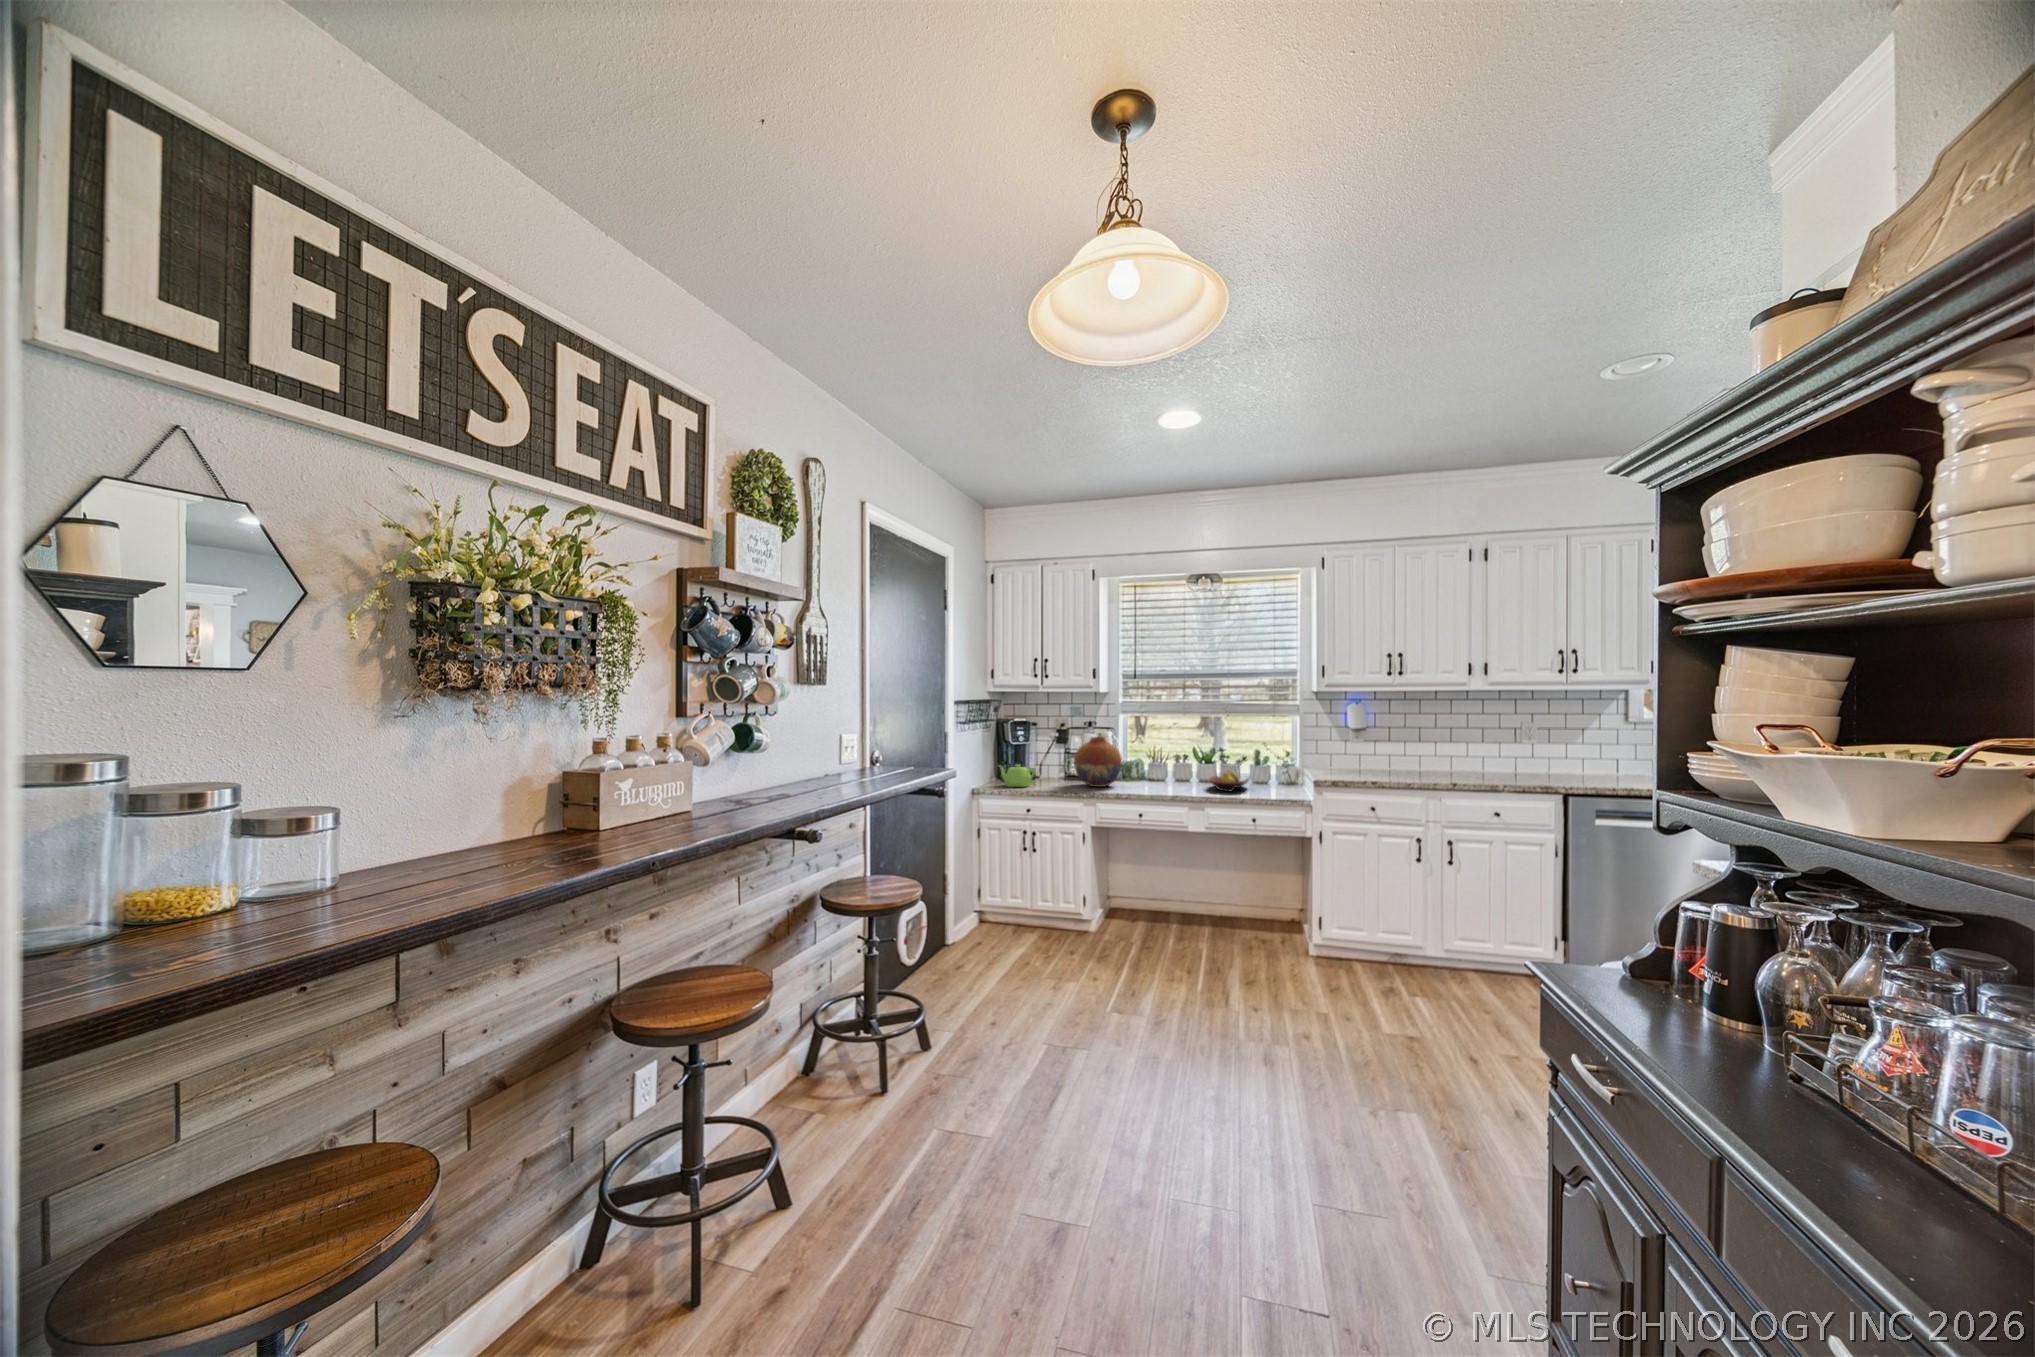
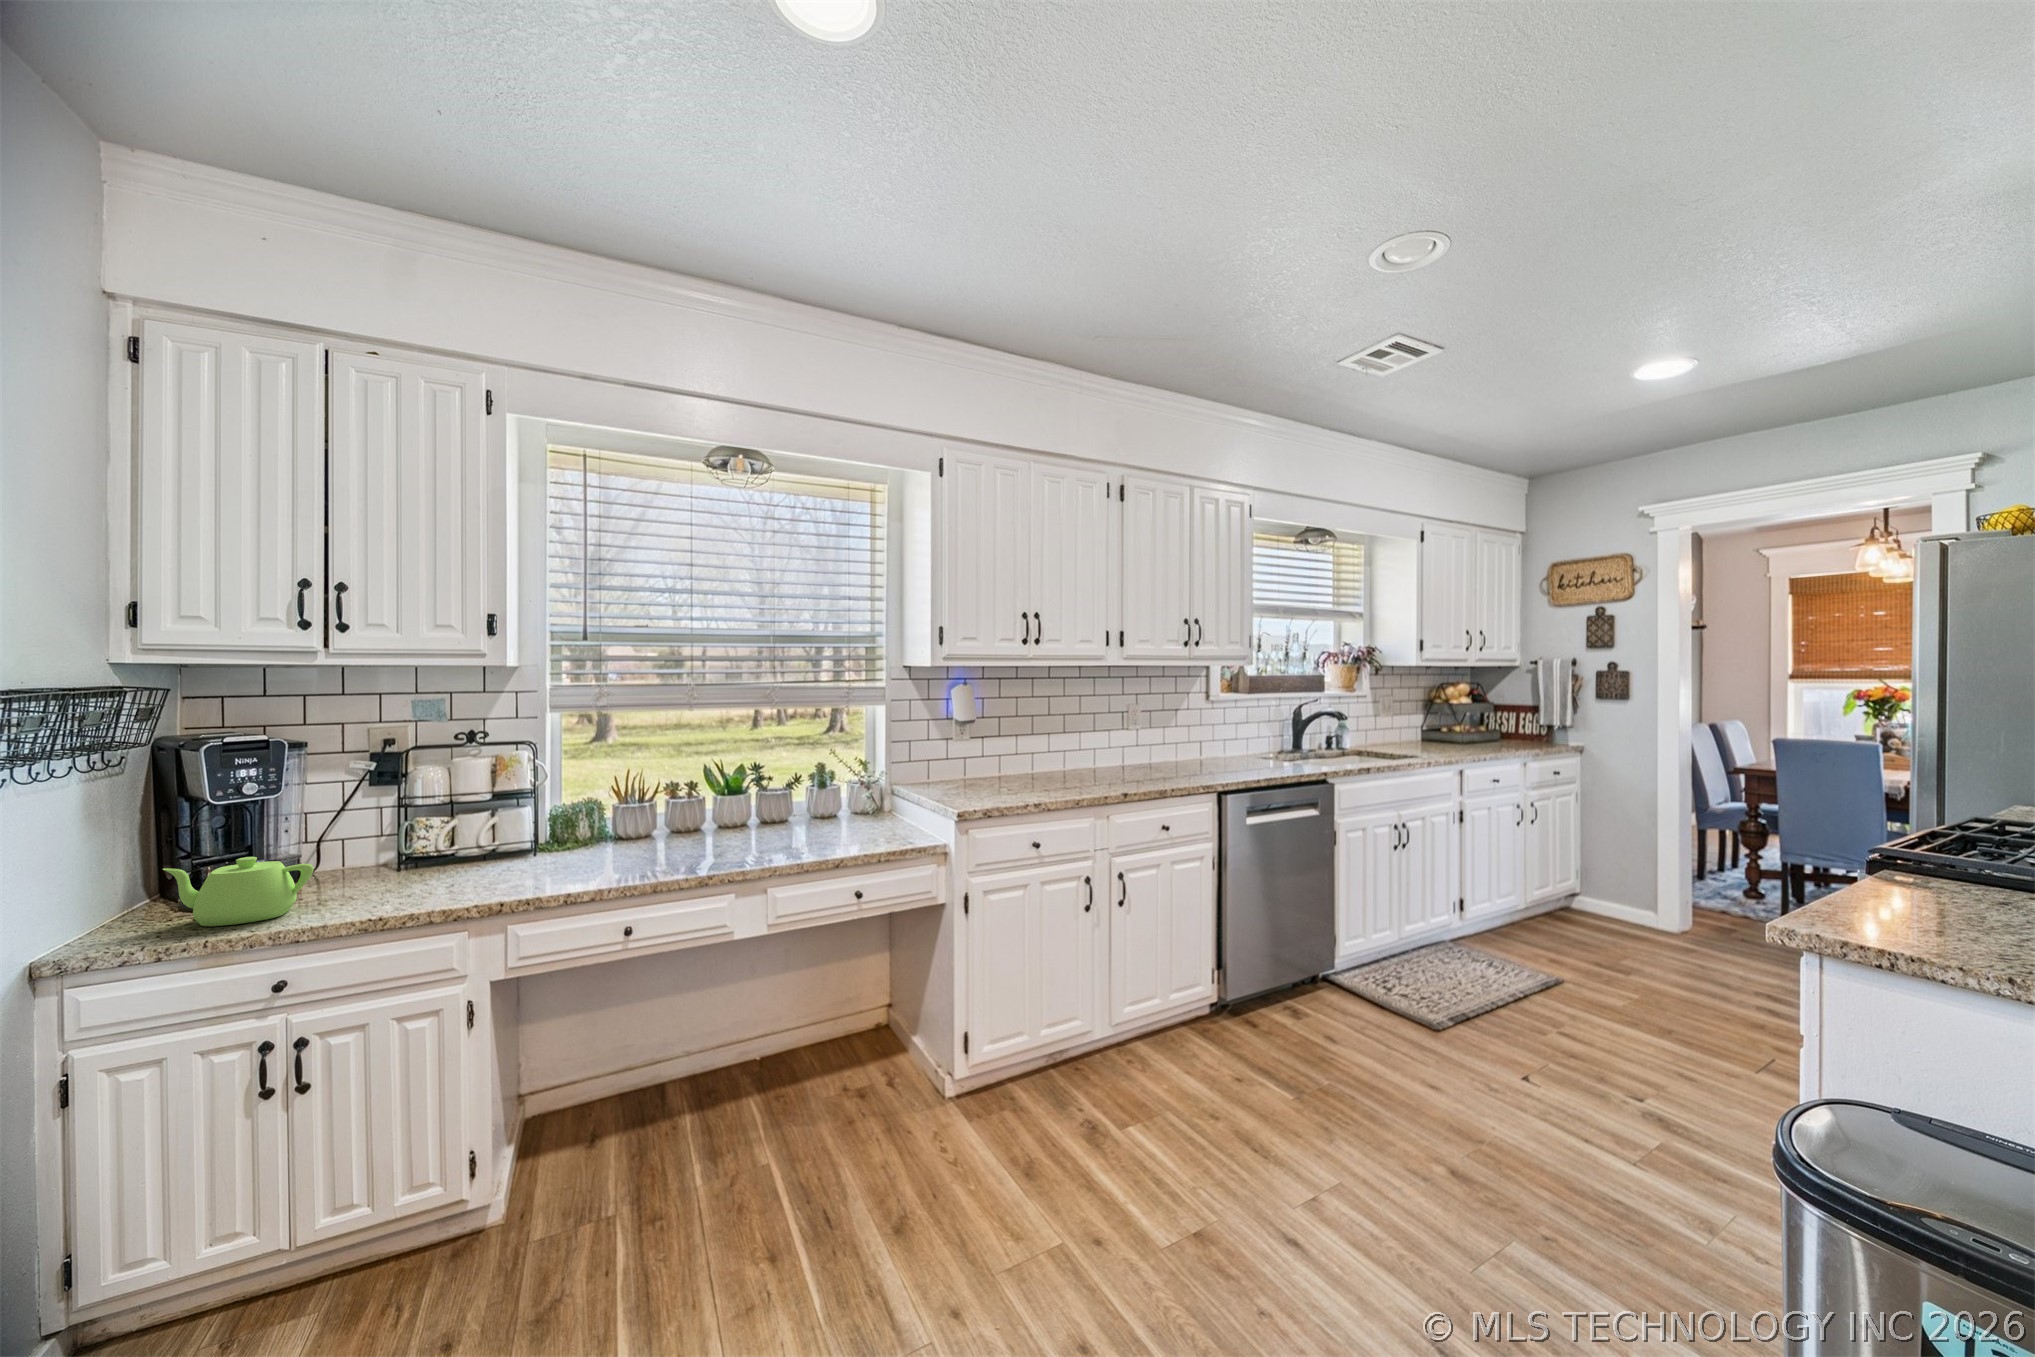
vase: present [1074,737,1122,787] -> none [437,764,569,882]
fruit bowl: present [1209,770,1250,792] -> none [752,805,828,848]

